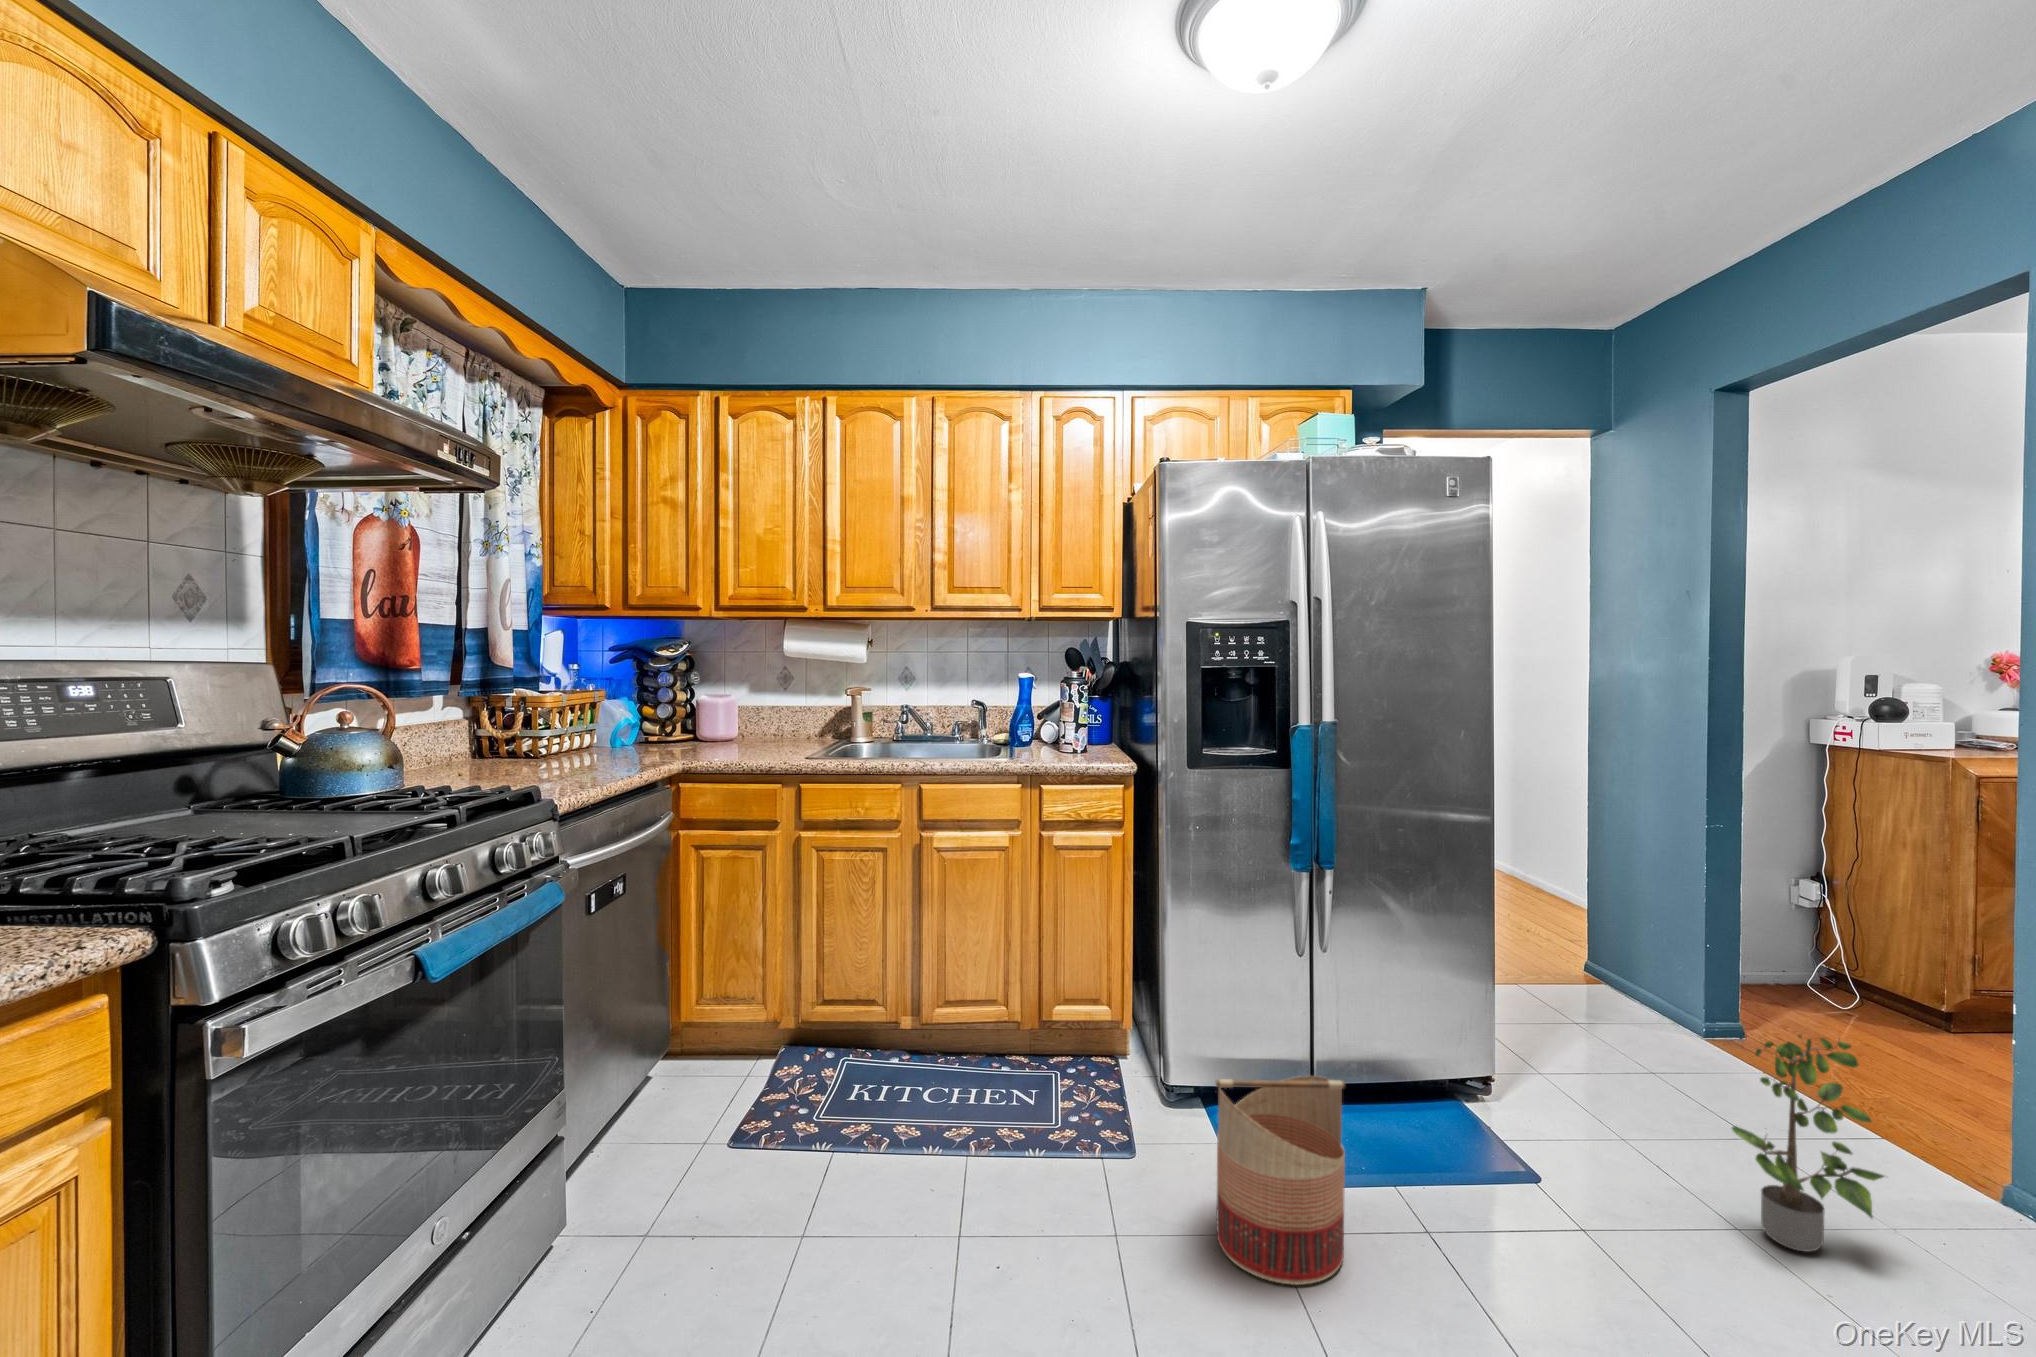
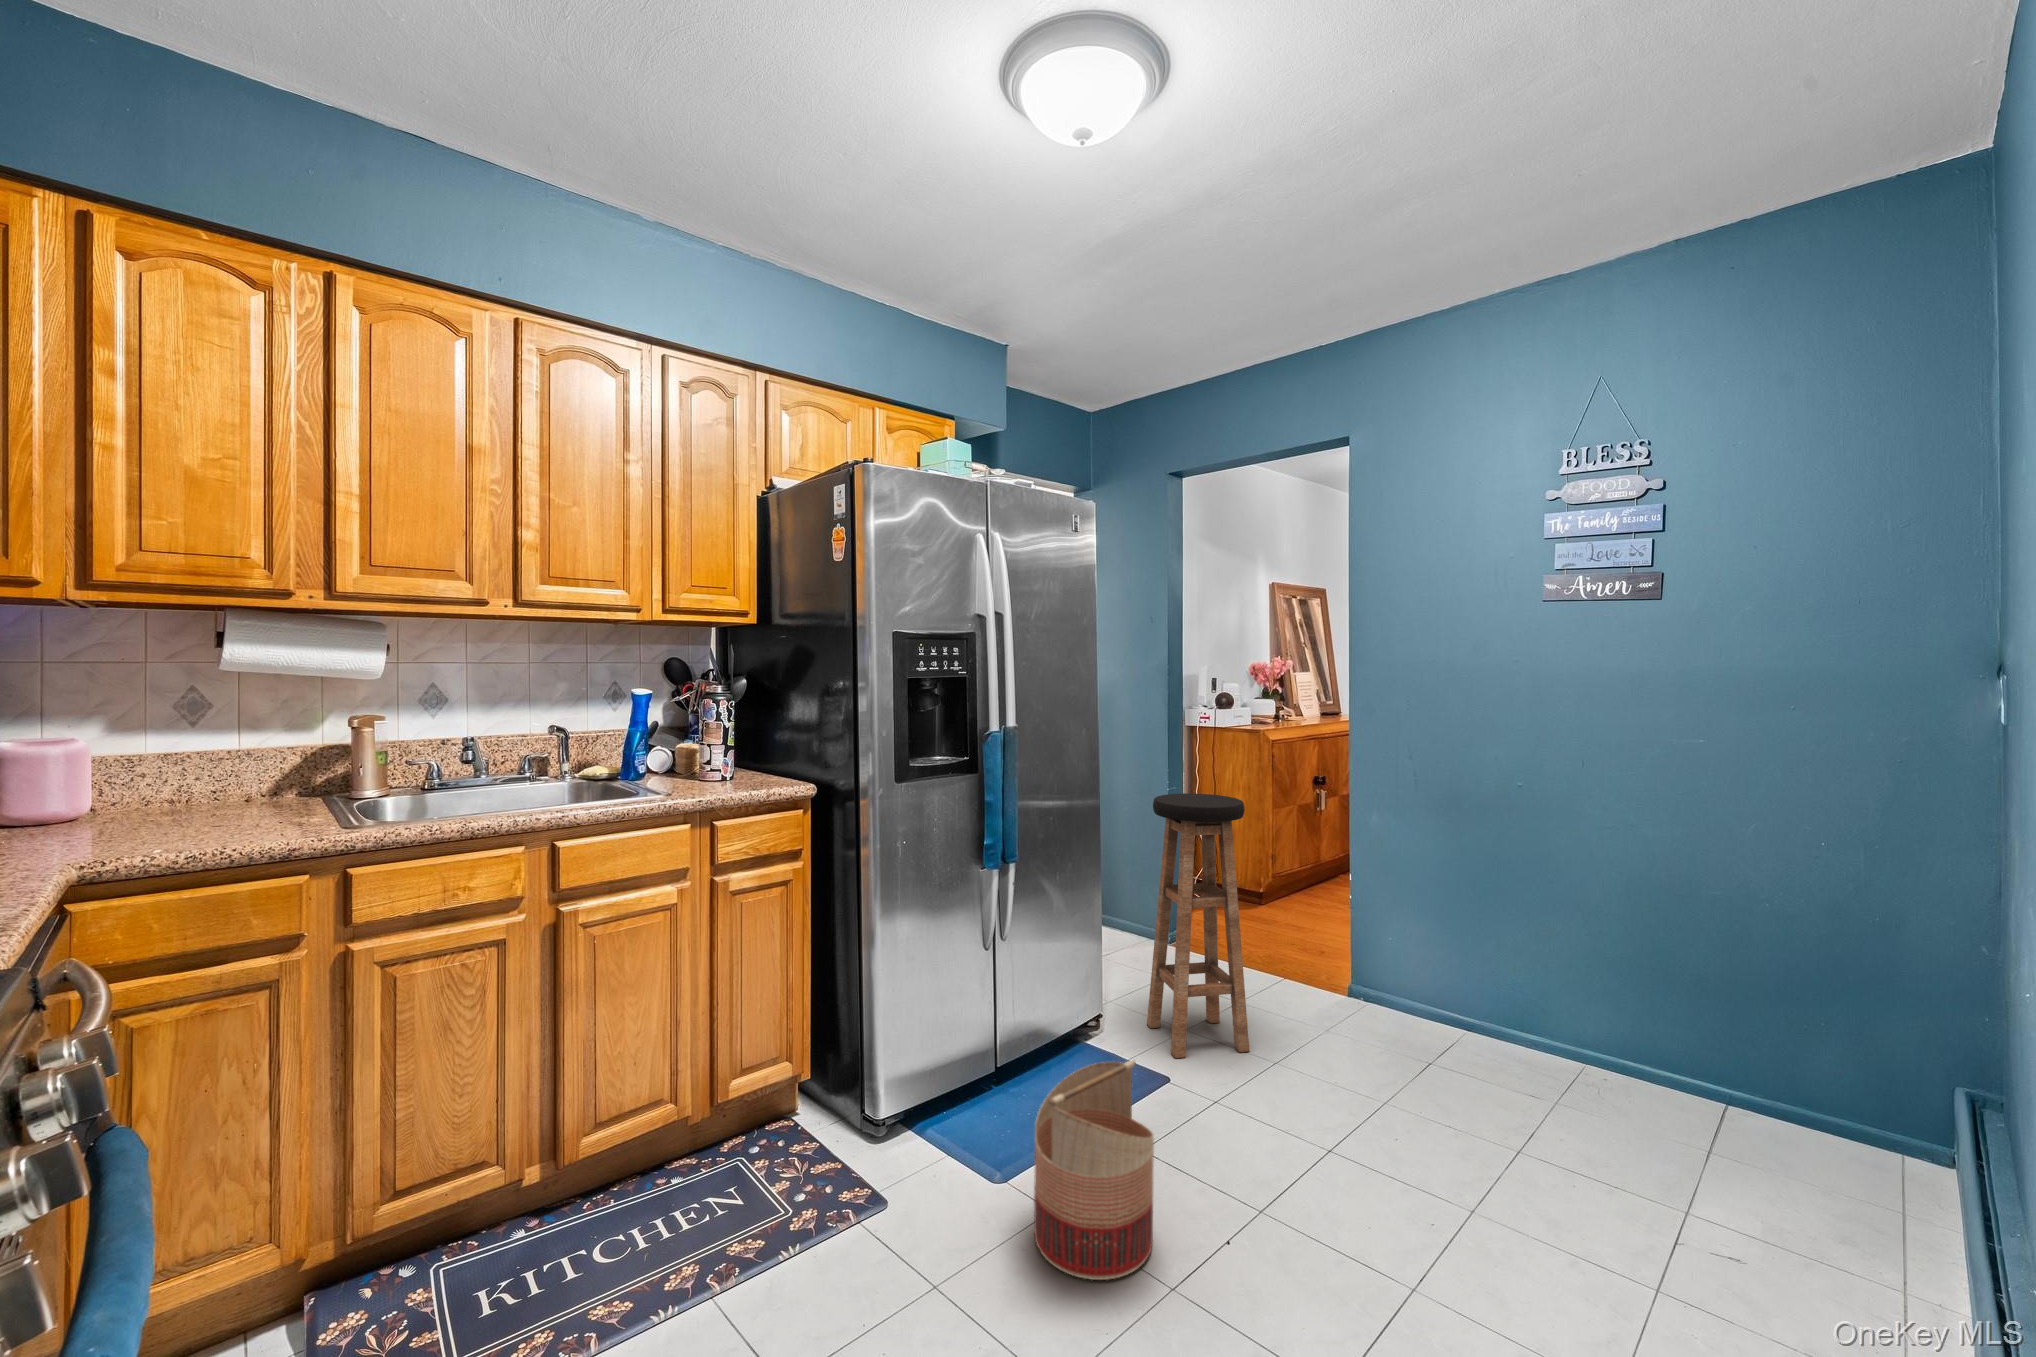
bar stool: none [1559,820,1702,1182] -> present [1147,793,1249,1058]
potted plant: present [1732,1035,1884,1252] -> none [1290,921,1367,1076]

